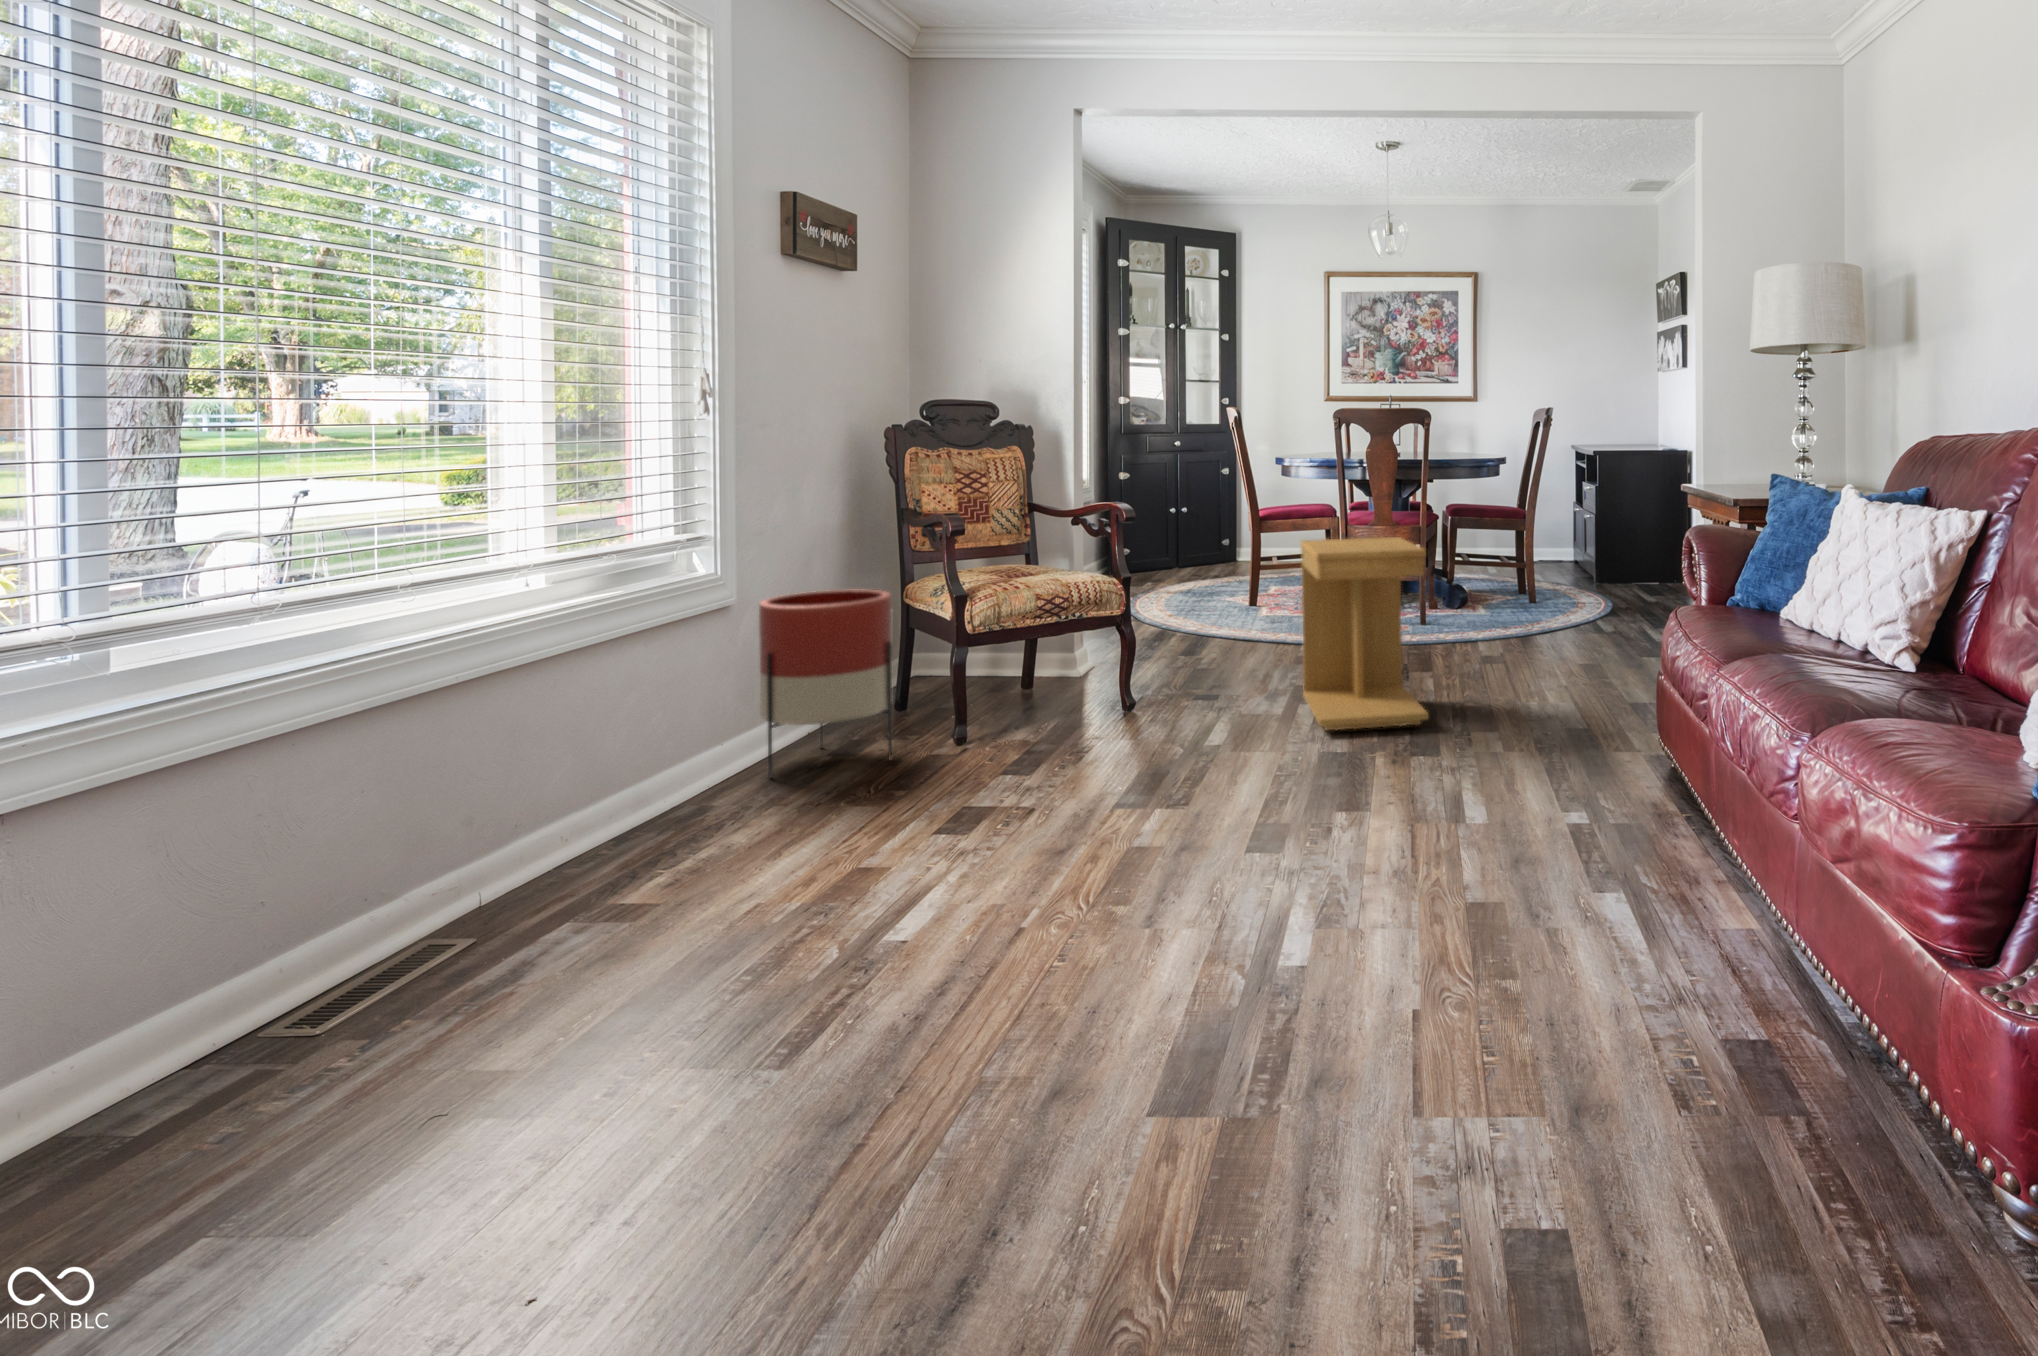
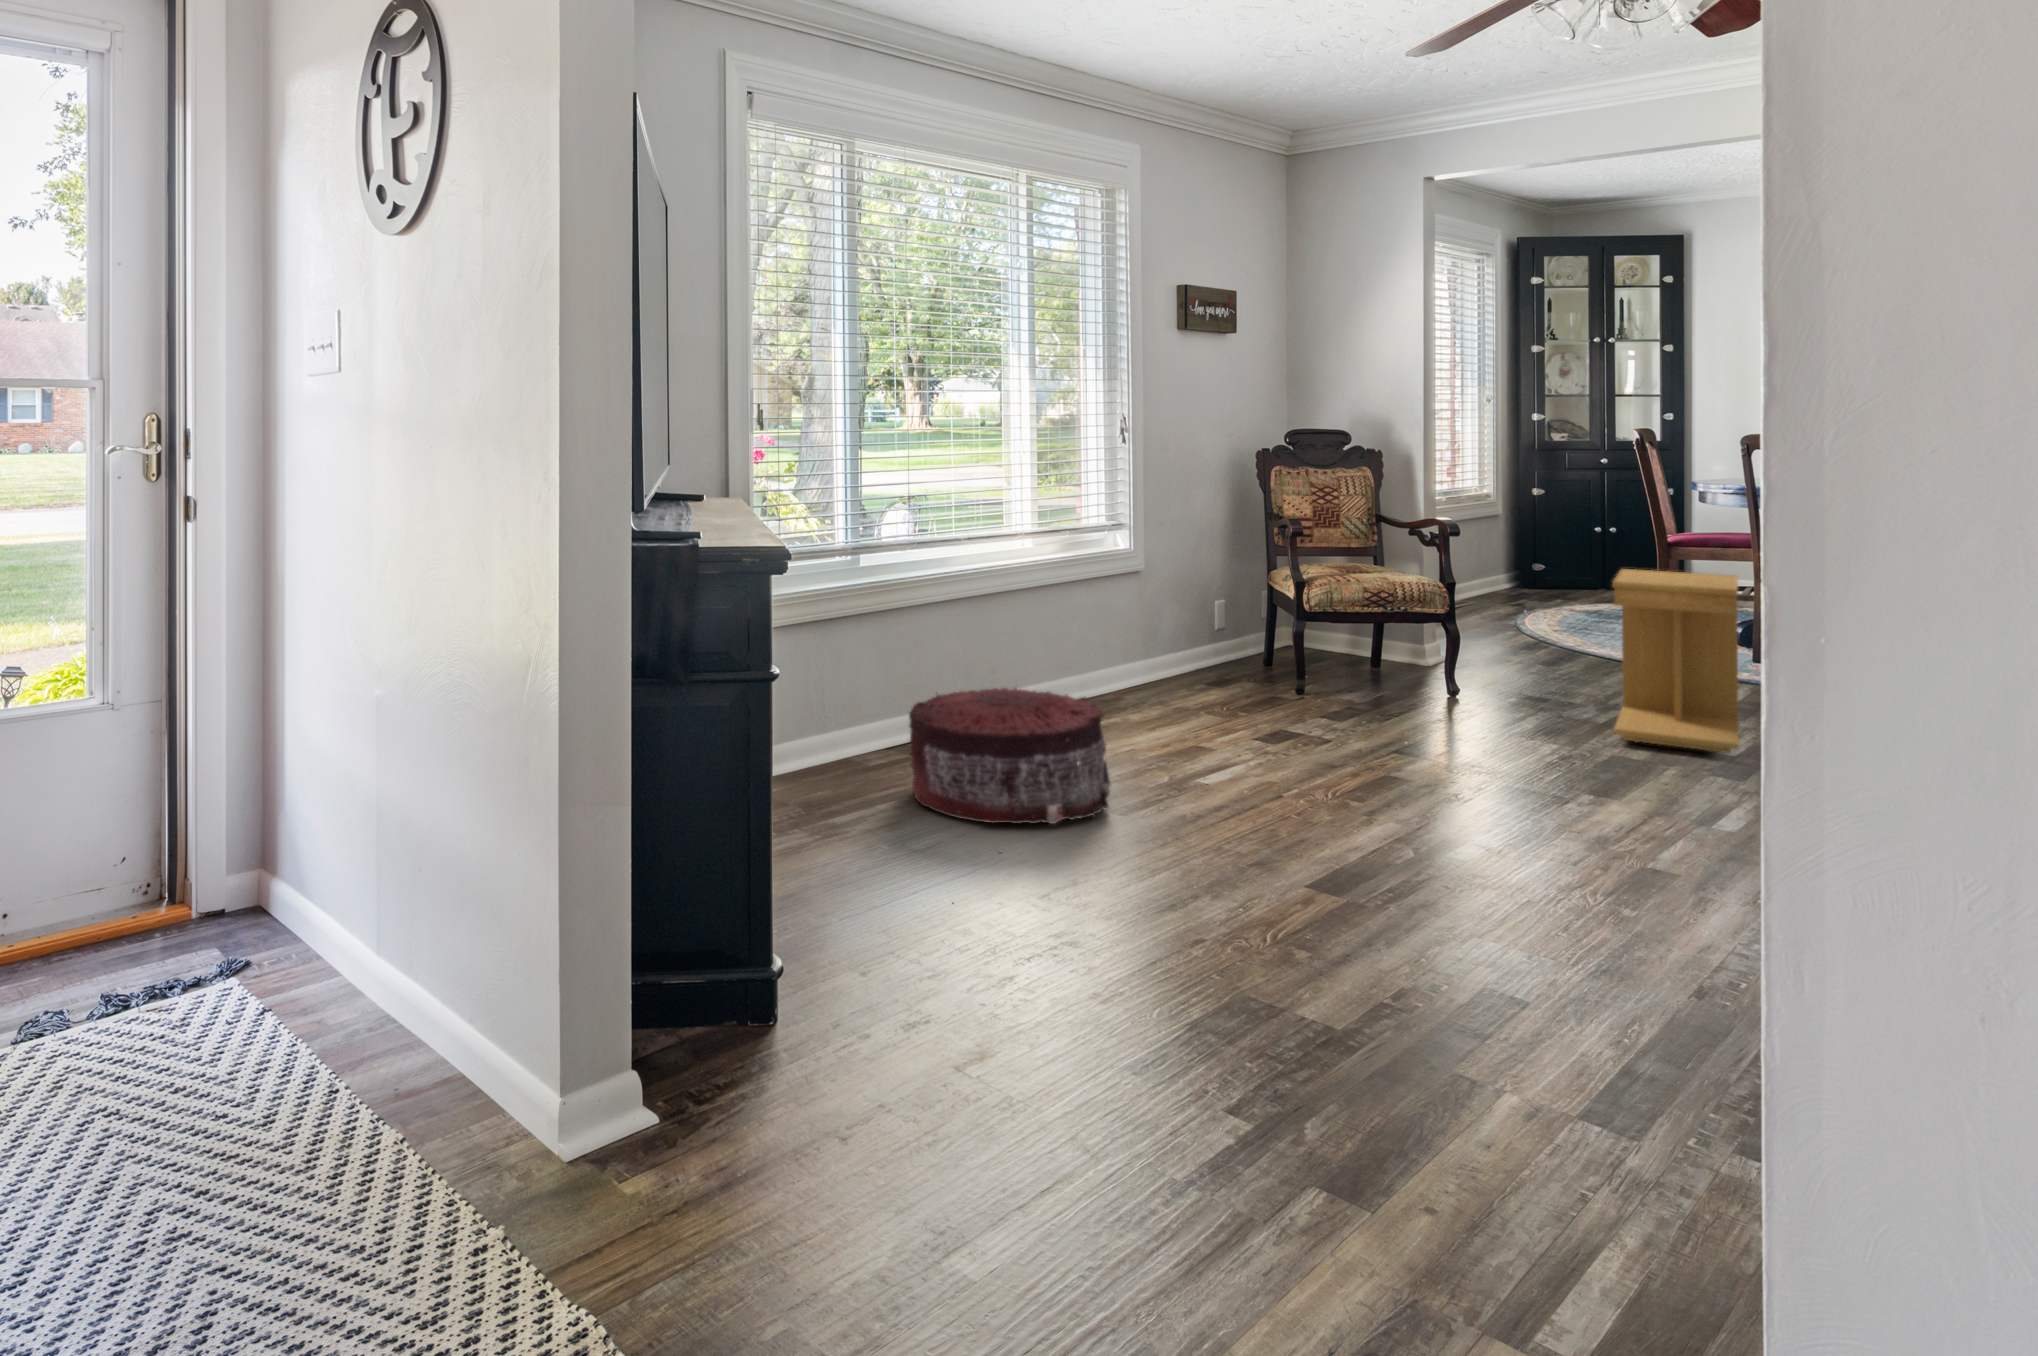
planter: present [759,590,893,777] -> none [1158,567,1247,693]
pouf: none [253,851,760,1227] -> present [909,688,1110,824]

